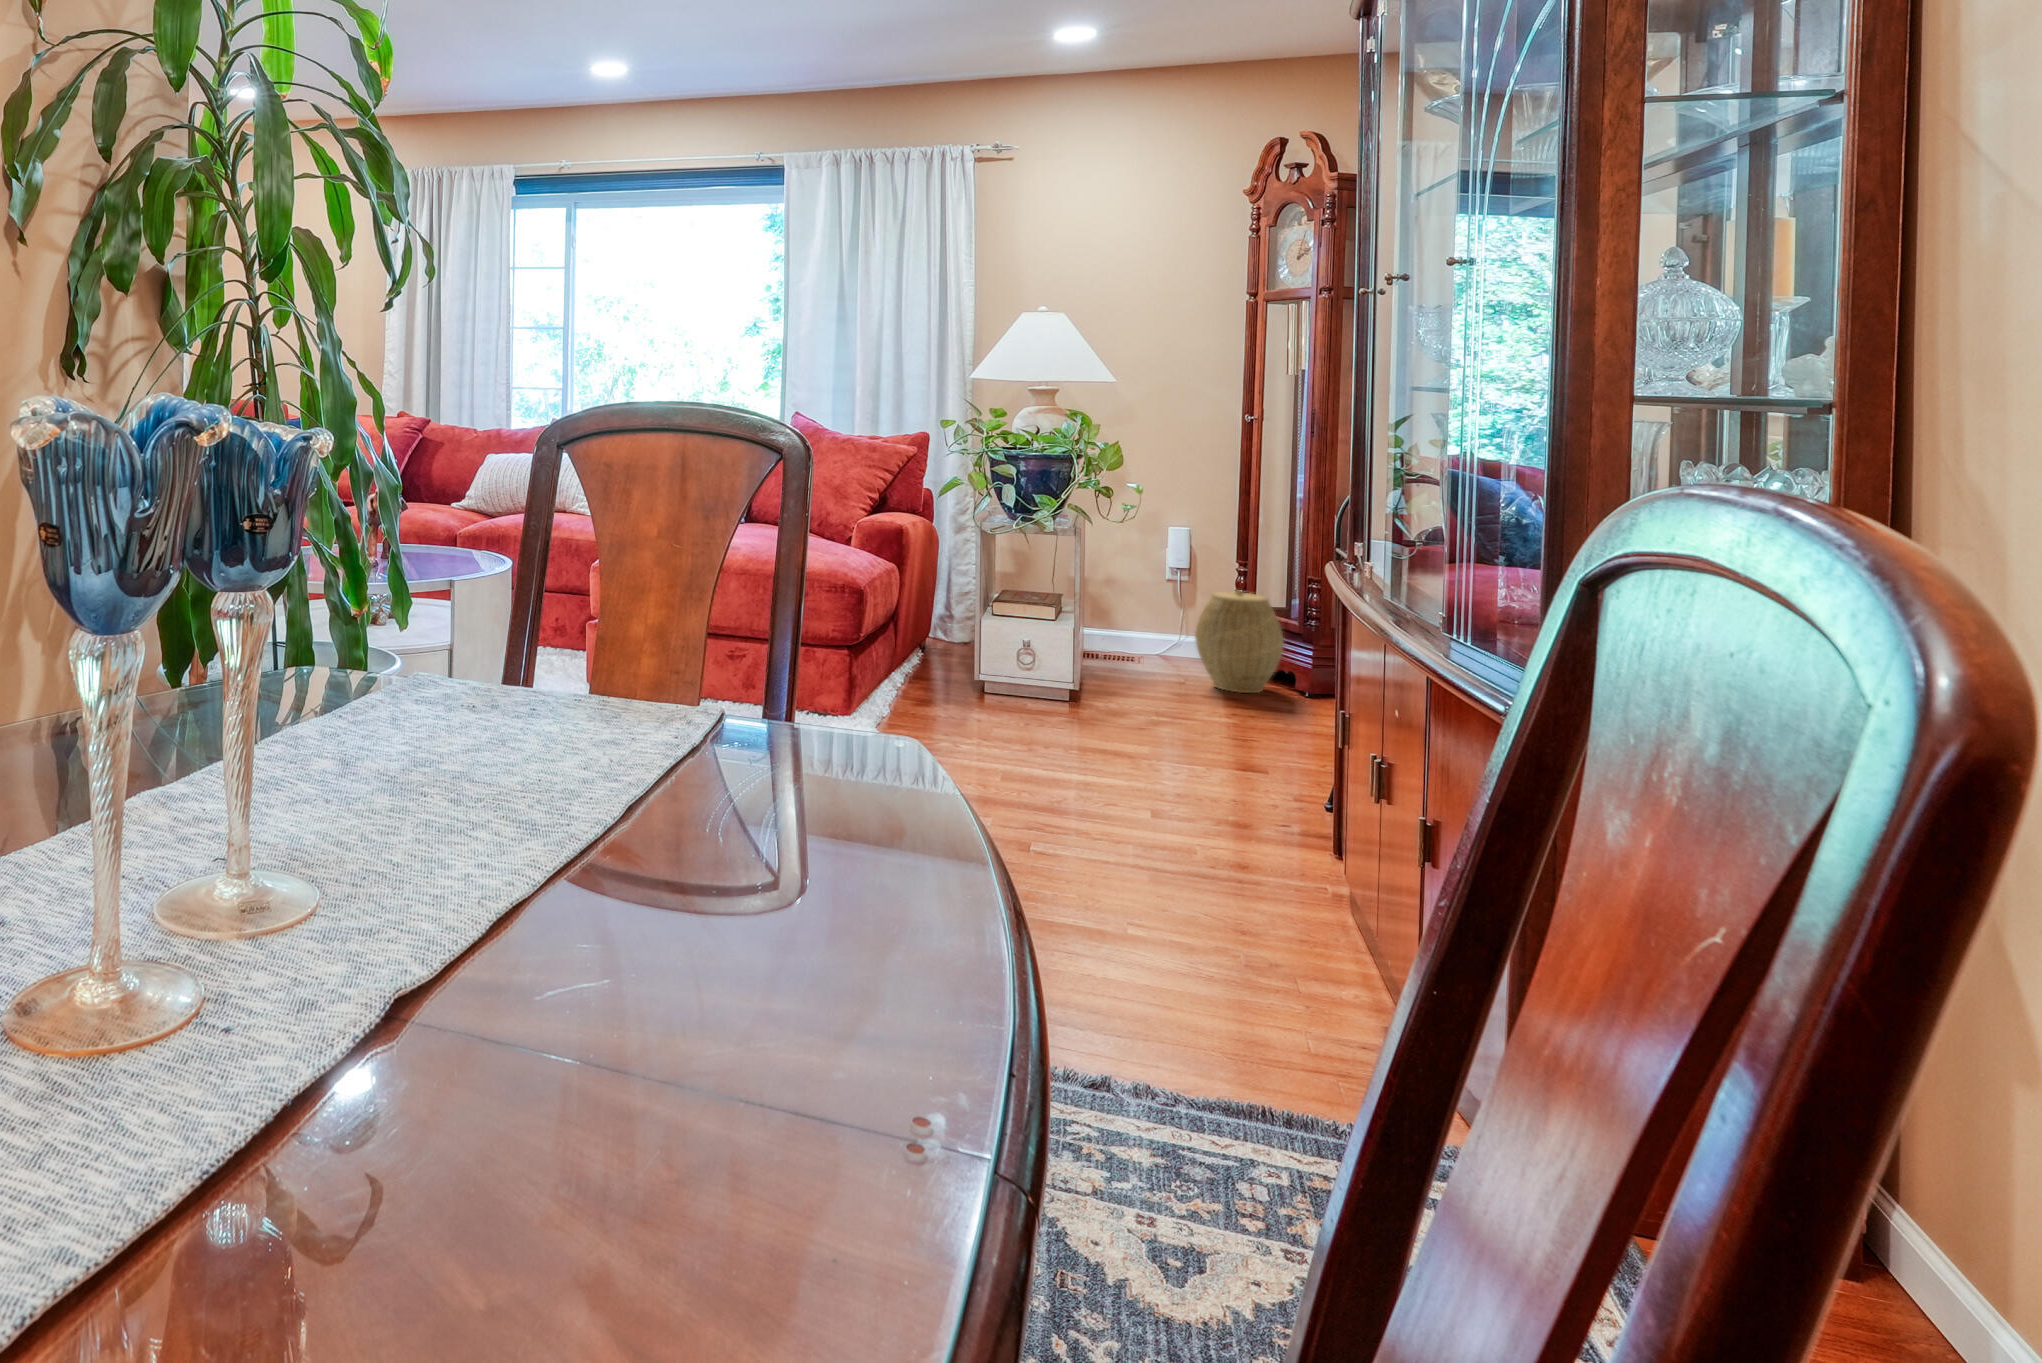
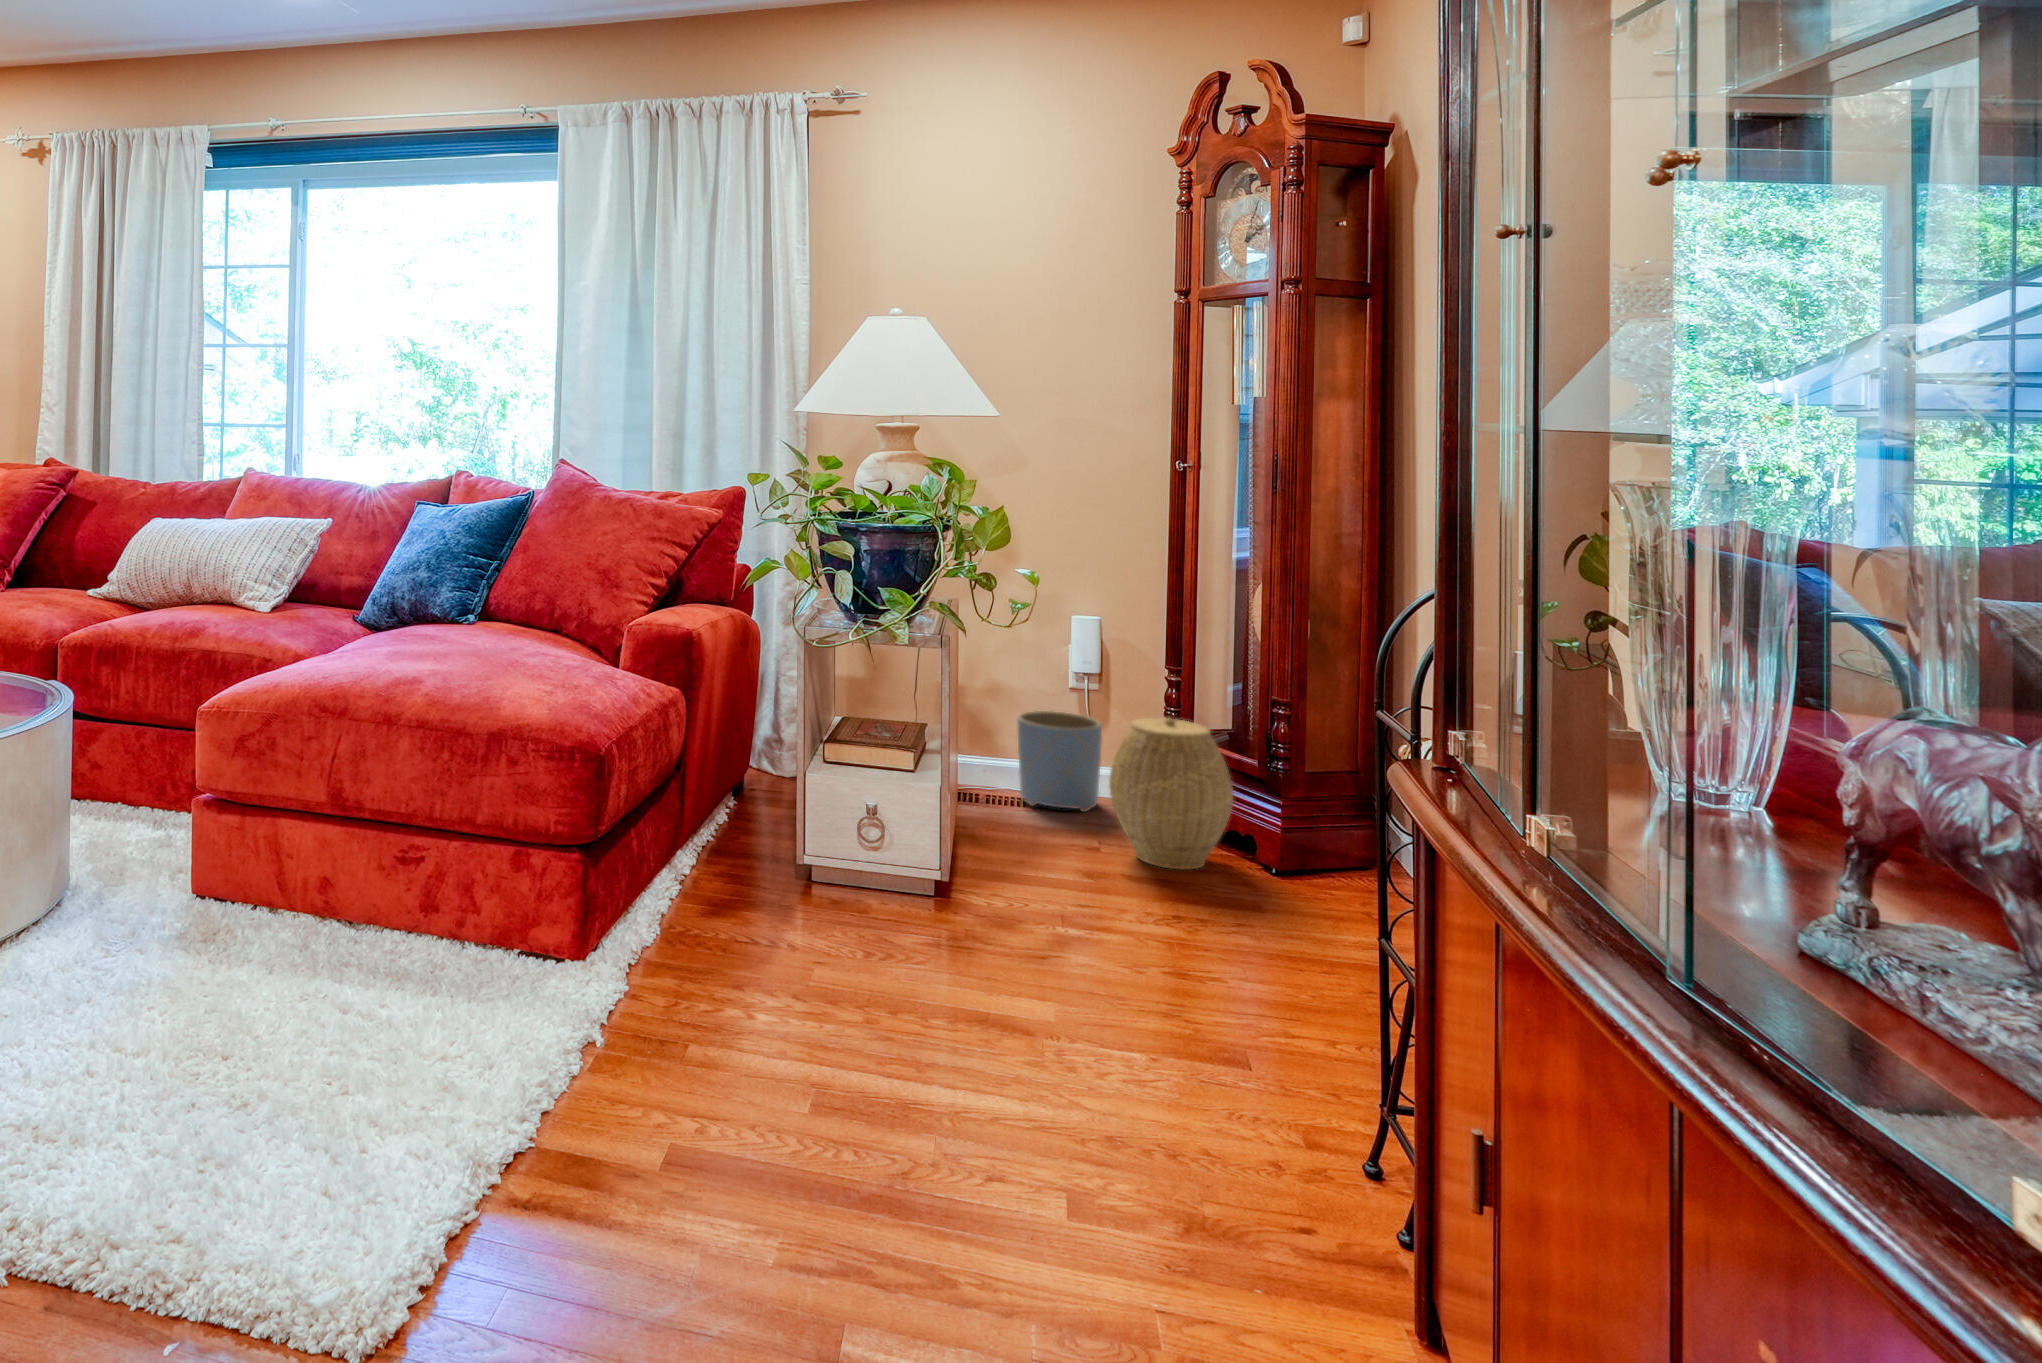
planter: none [1128,595,1190,664] -> present [1017,711,1102,812]

